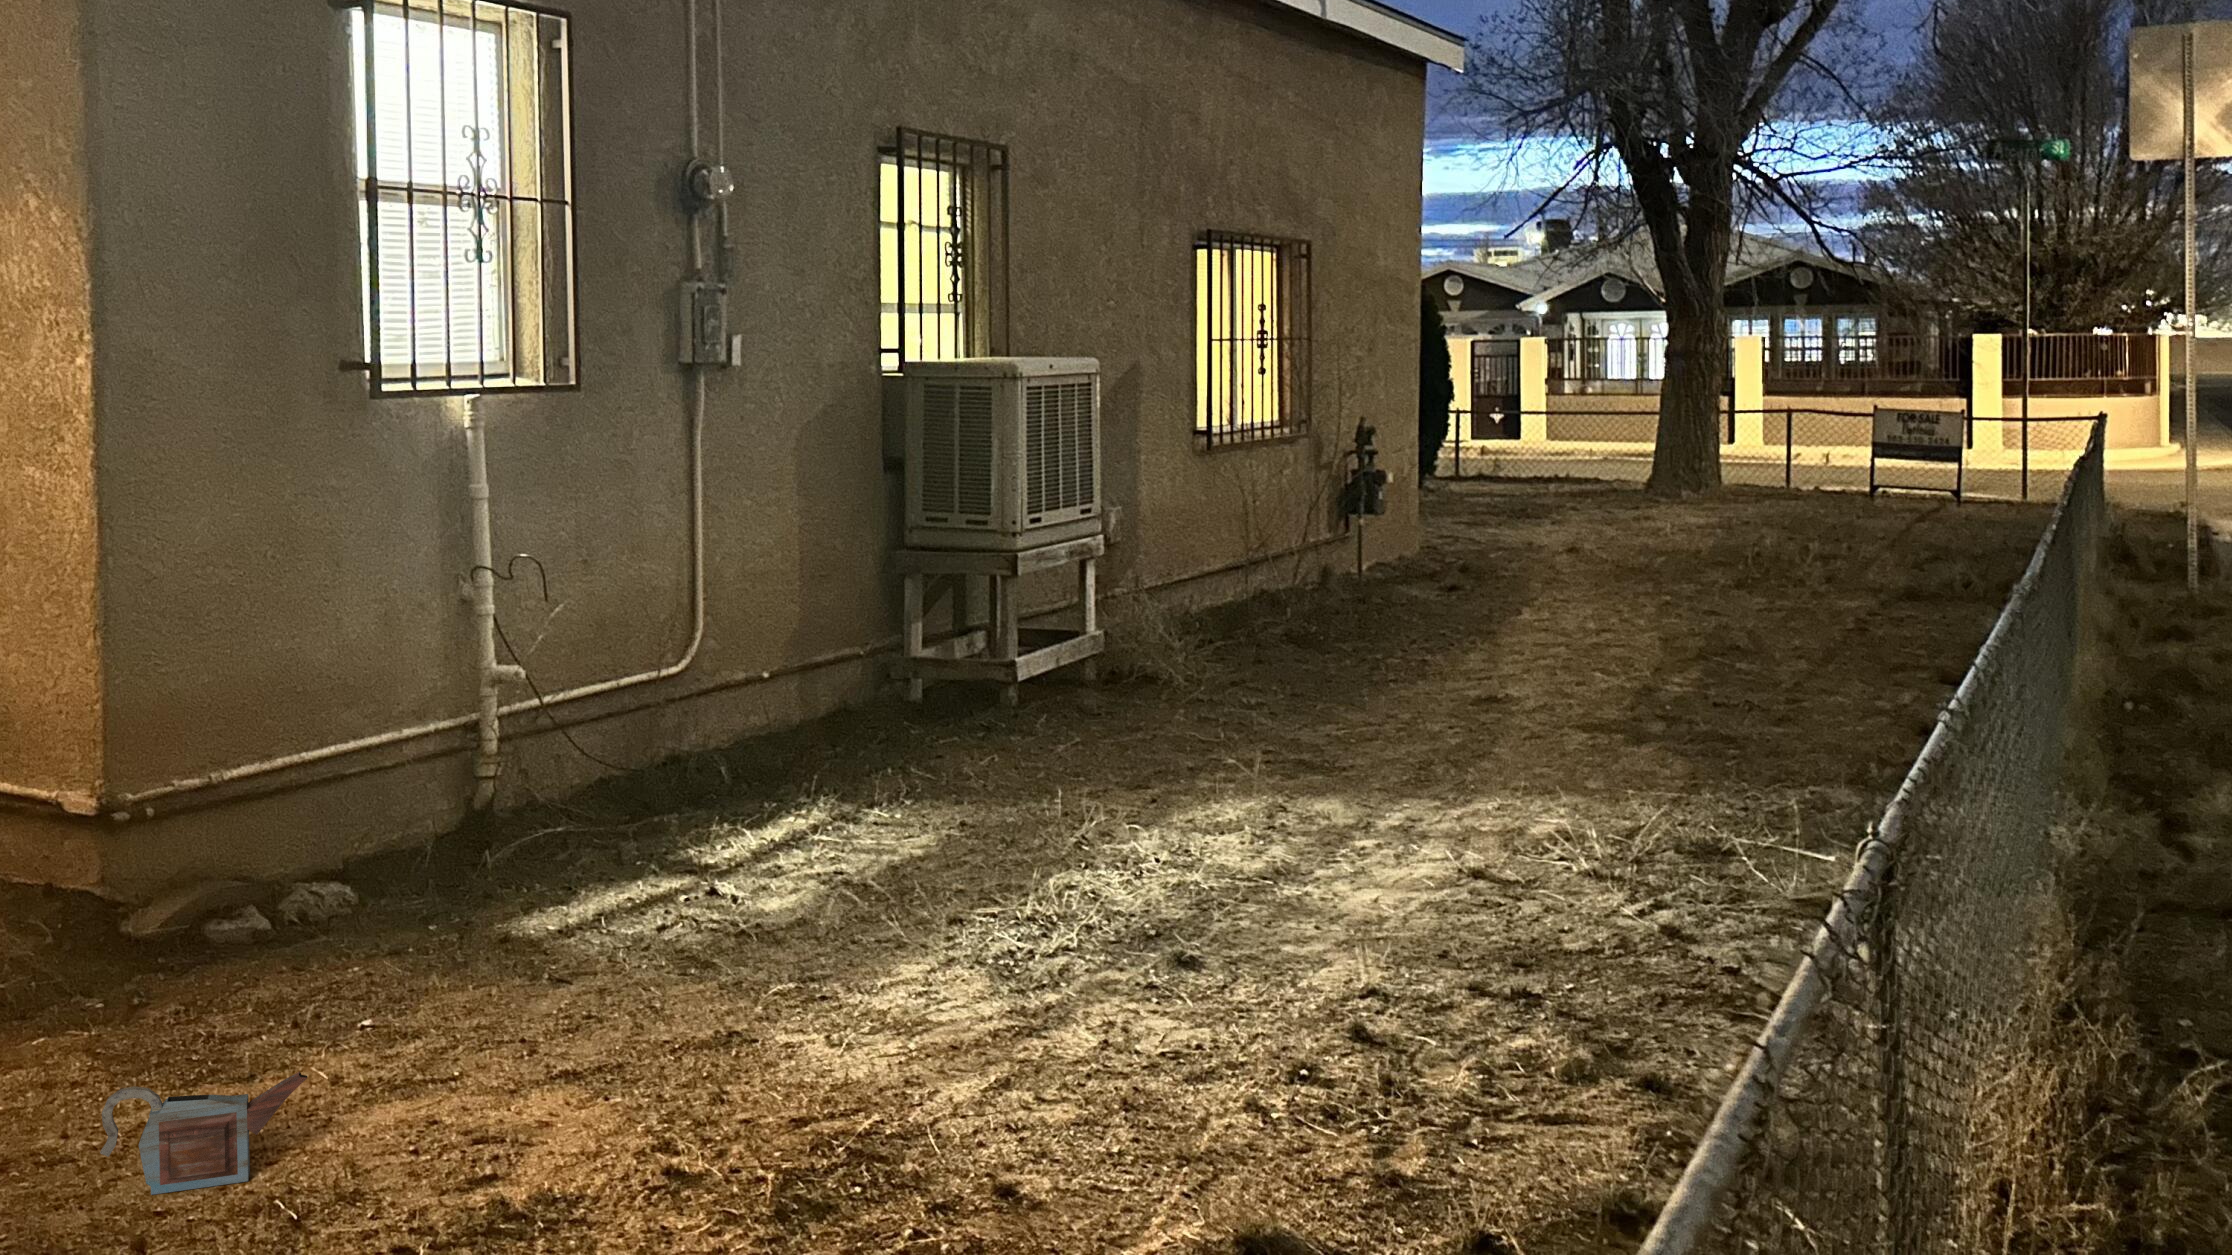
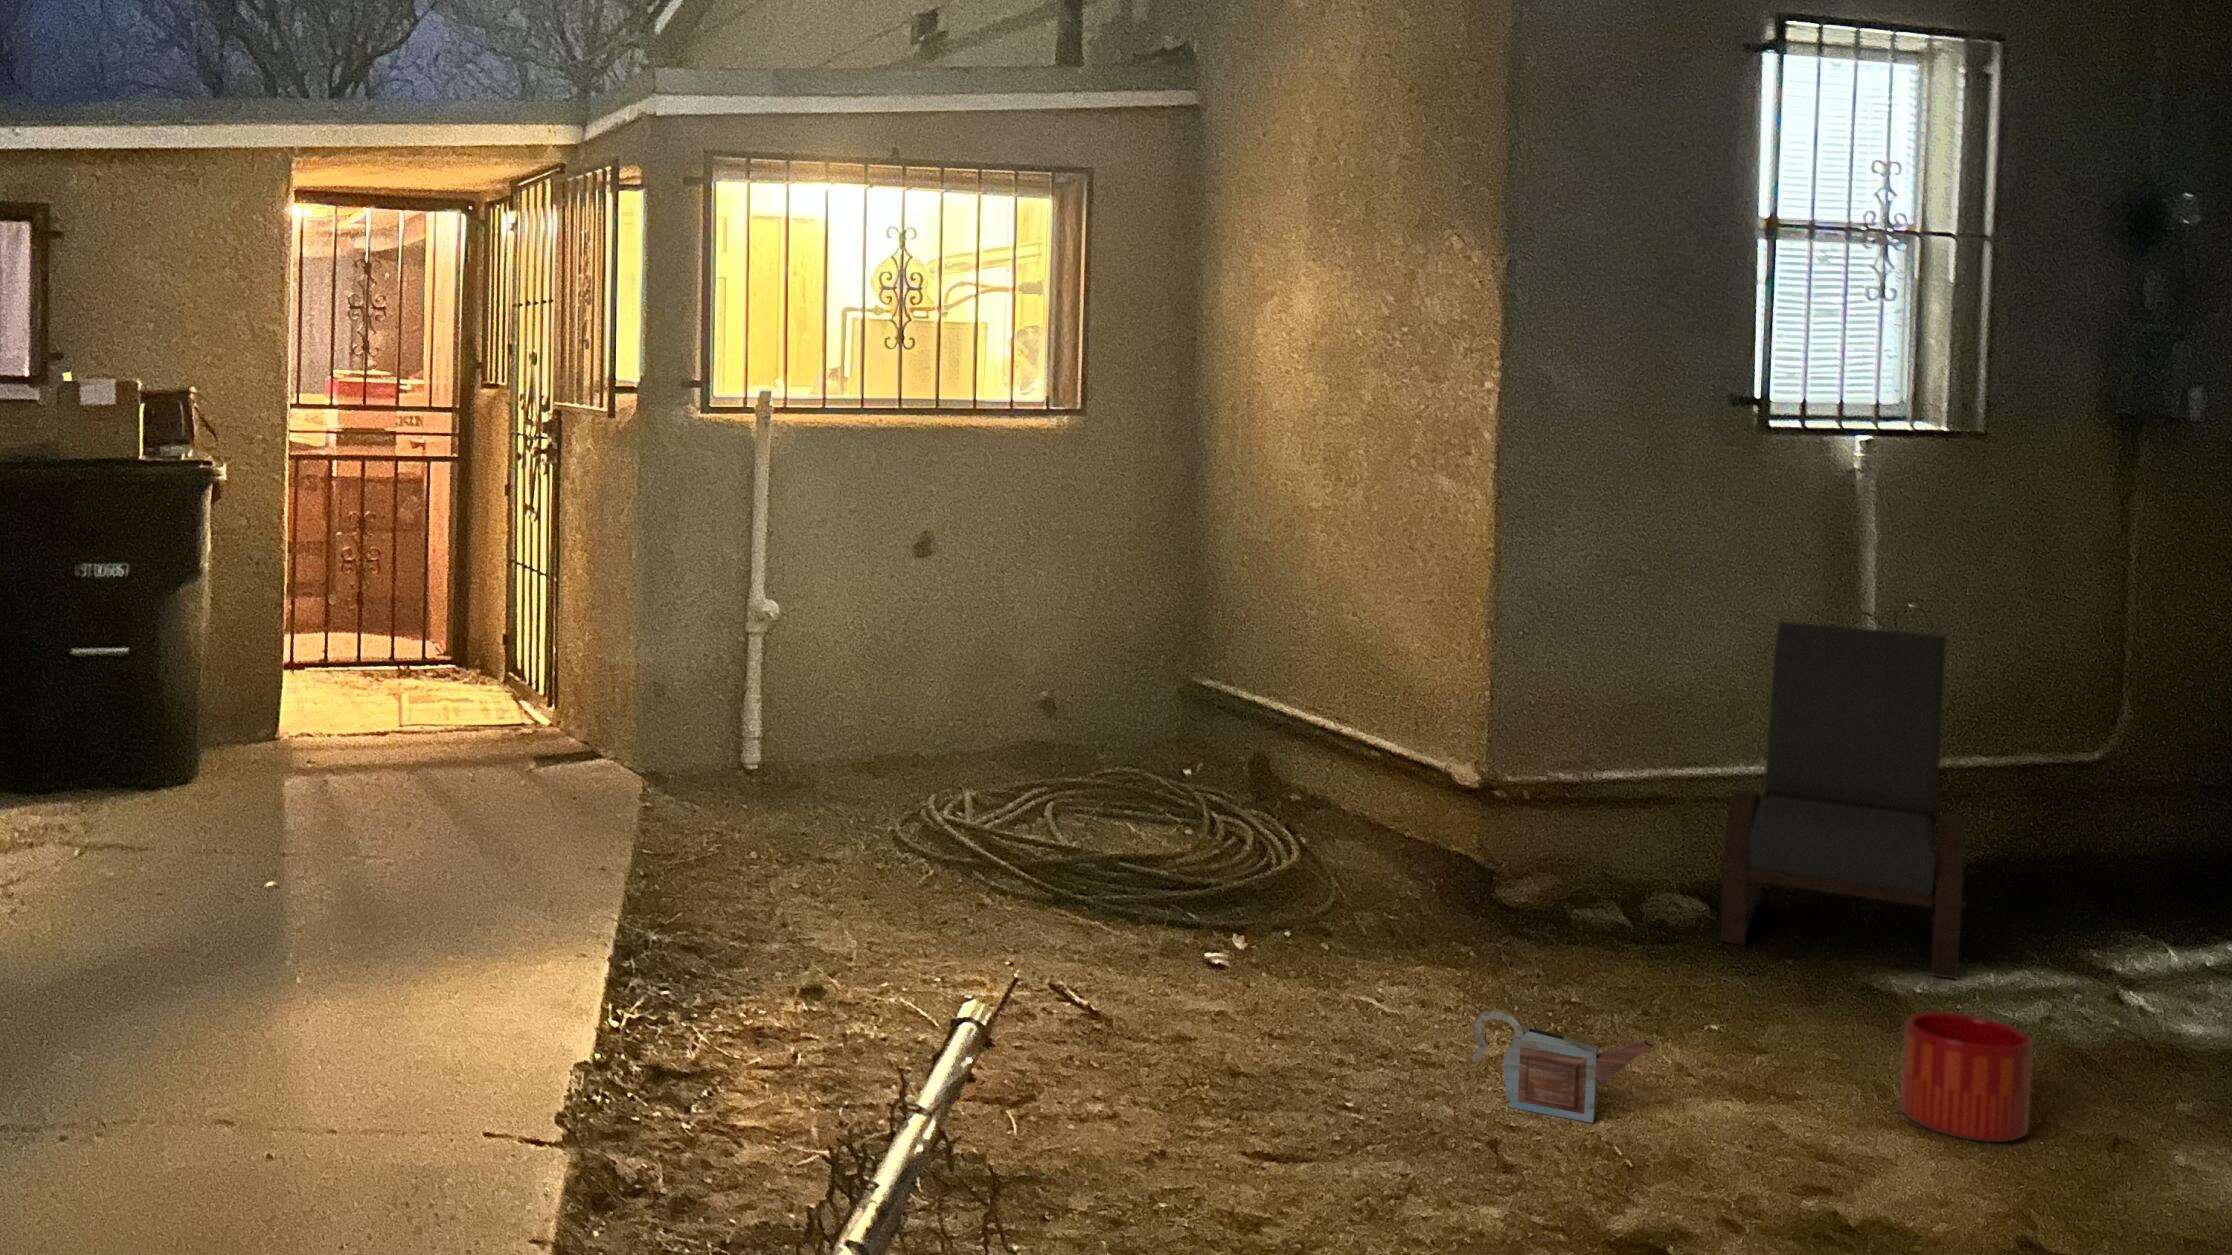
lounge chair: none [363,581,589,925] -> present [1719,622,1965,979]
planter: none [550,948,659,1071] -> present [1901,1012,2032,1142]

